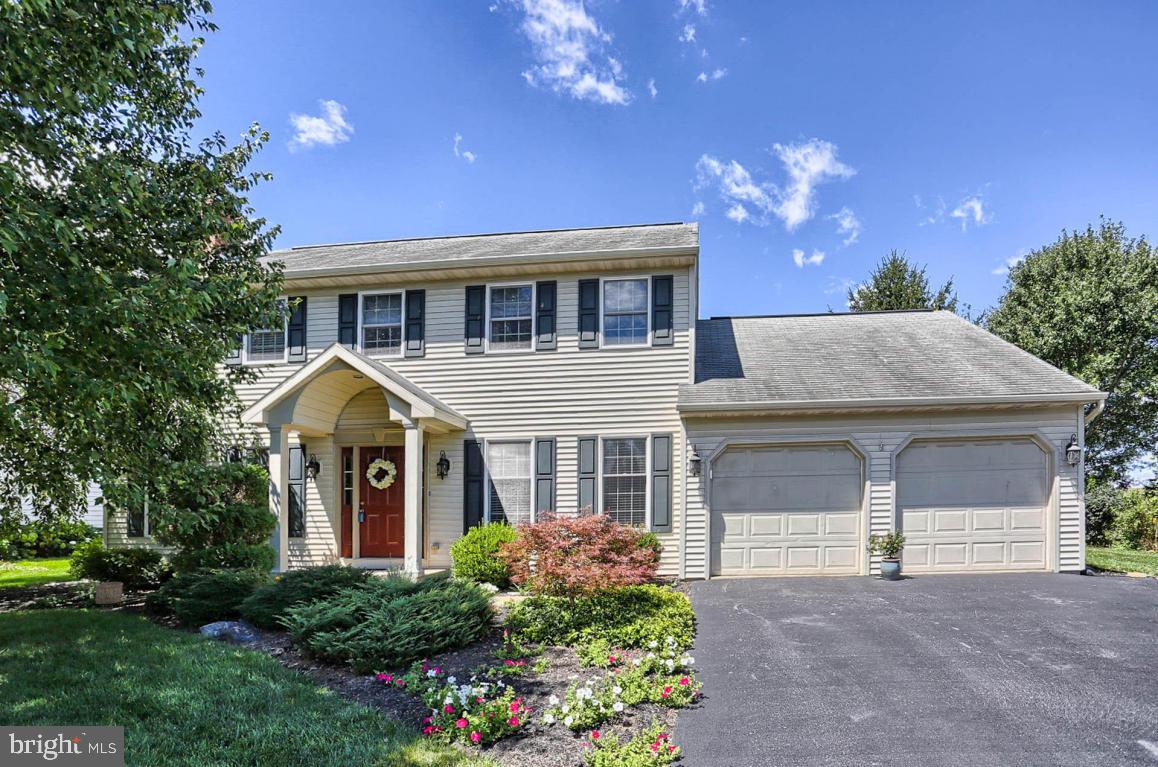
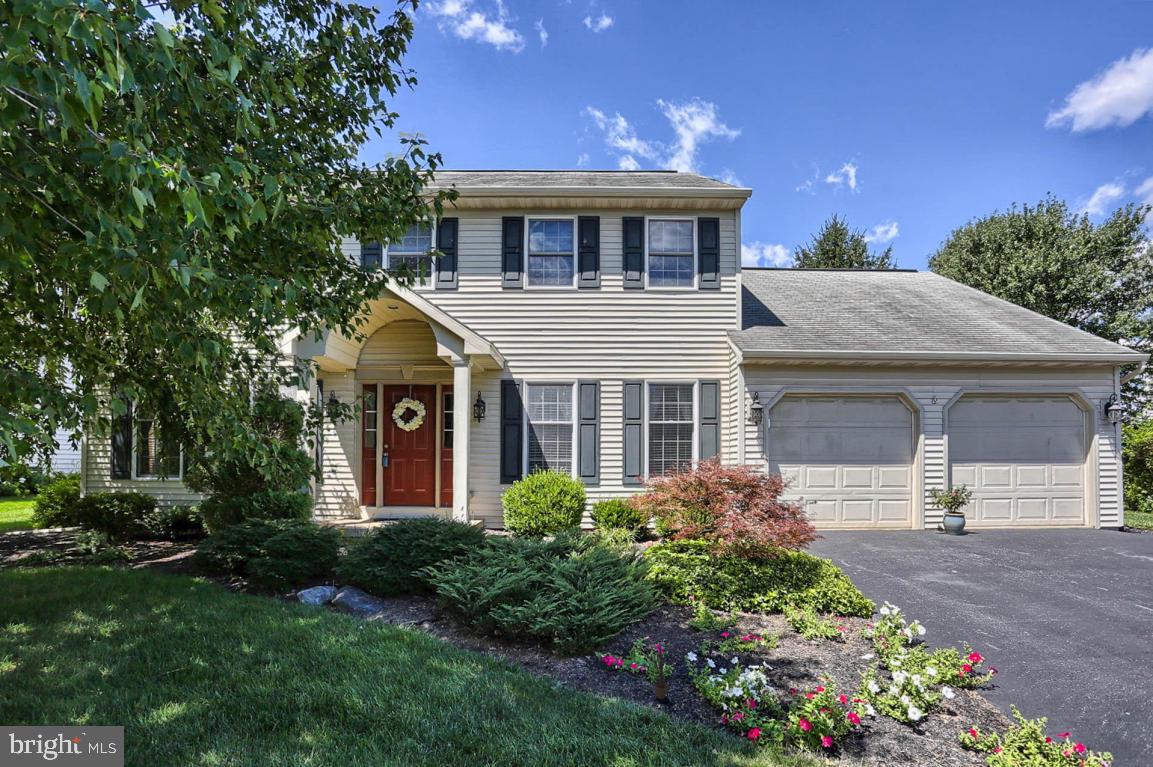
wooden bucket: present [96,582,123,604] -> none [42,544,84,574]

